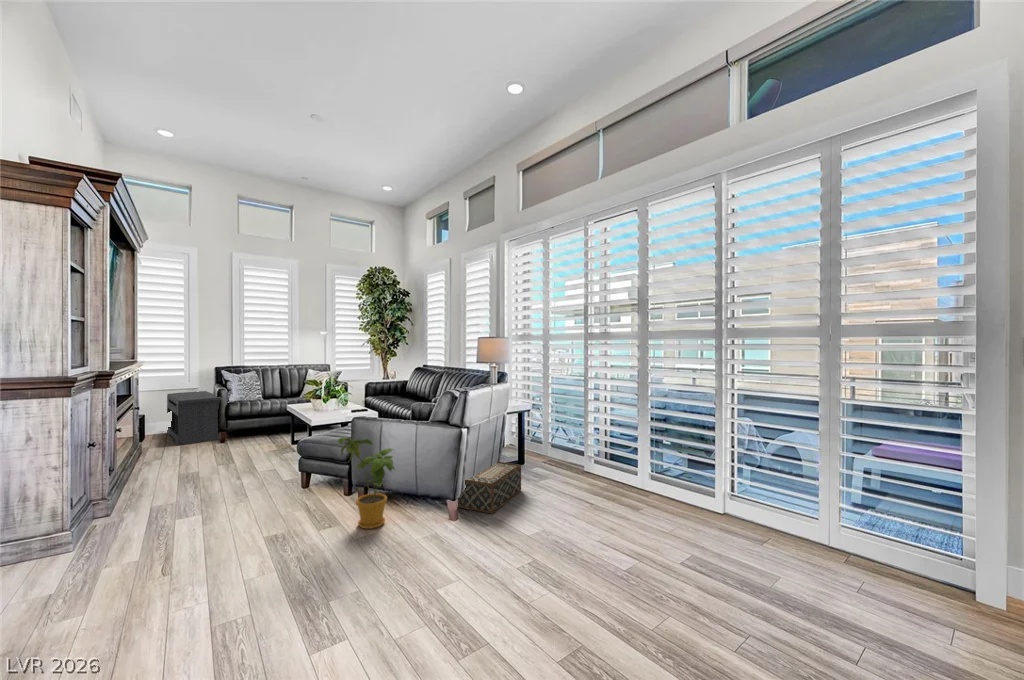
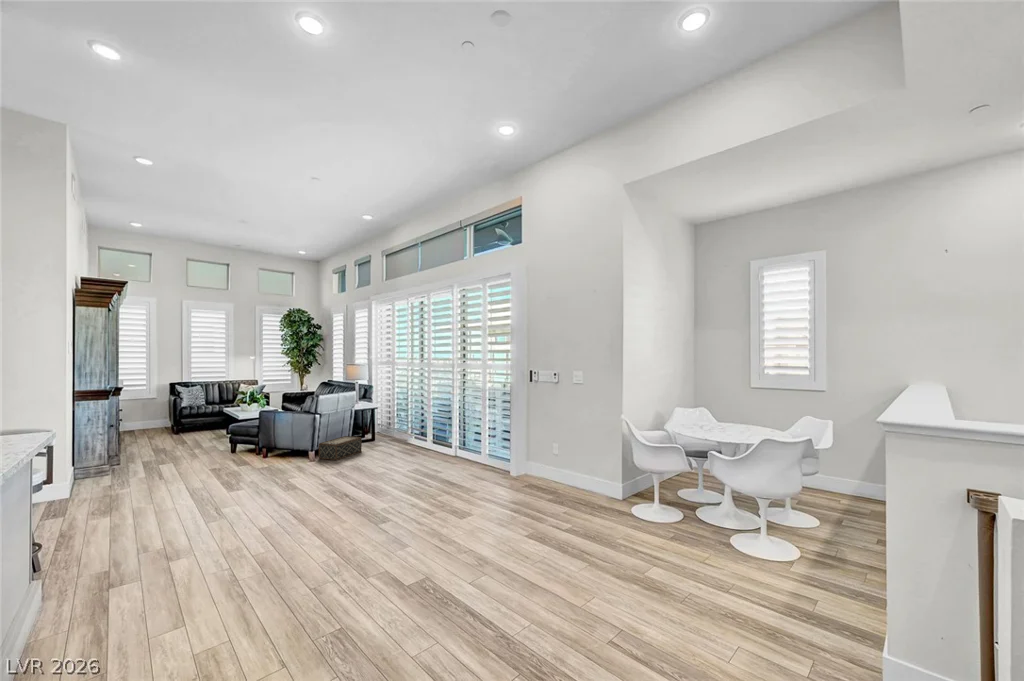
bench: present [167,391,222,446] -> none [132,400,176,437]
house plant: present [338,438,395,529] -> none [249,420,284,467]

